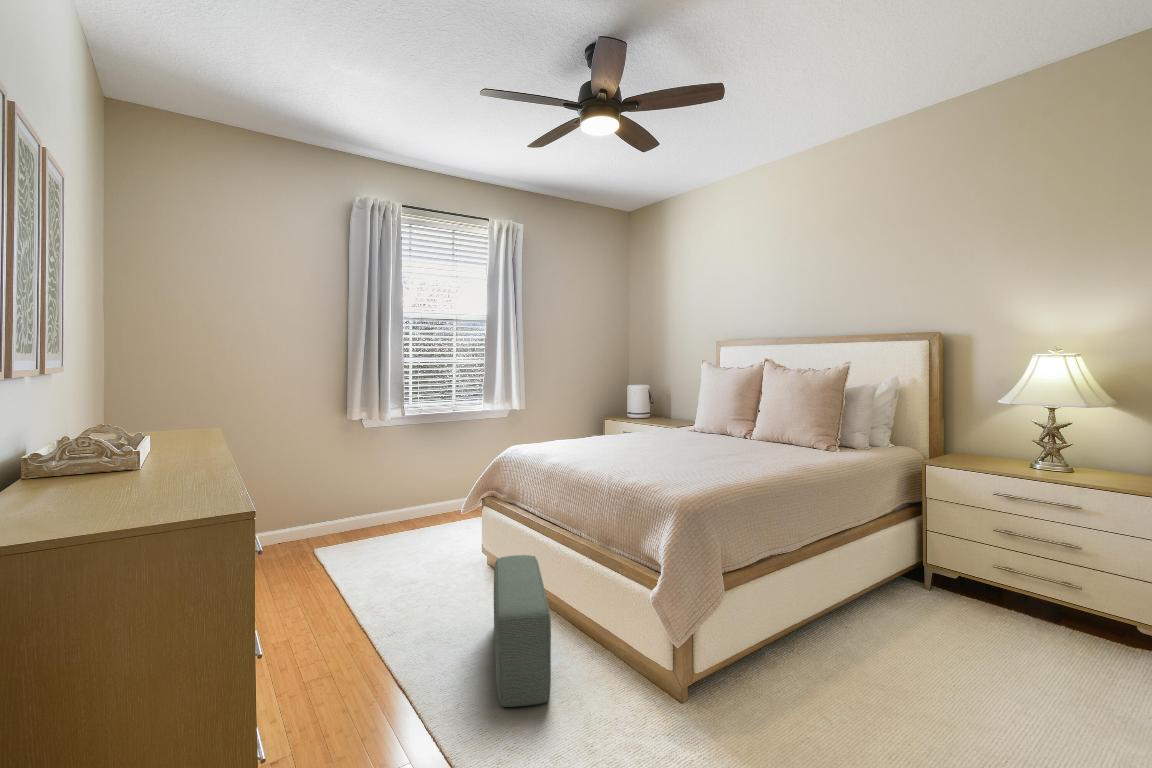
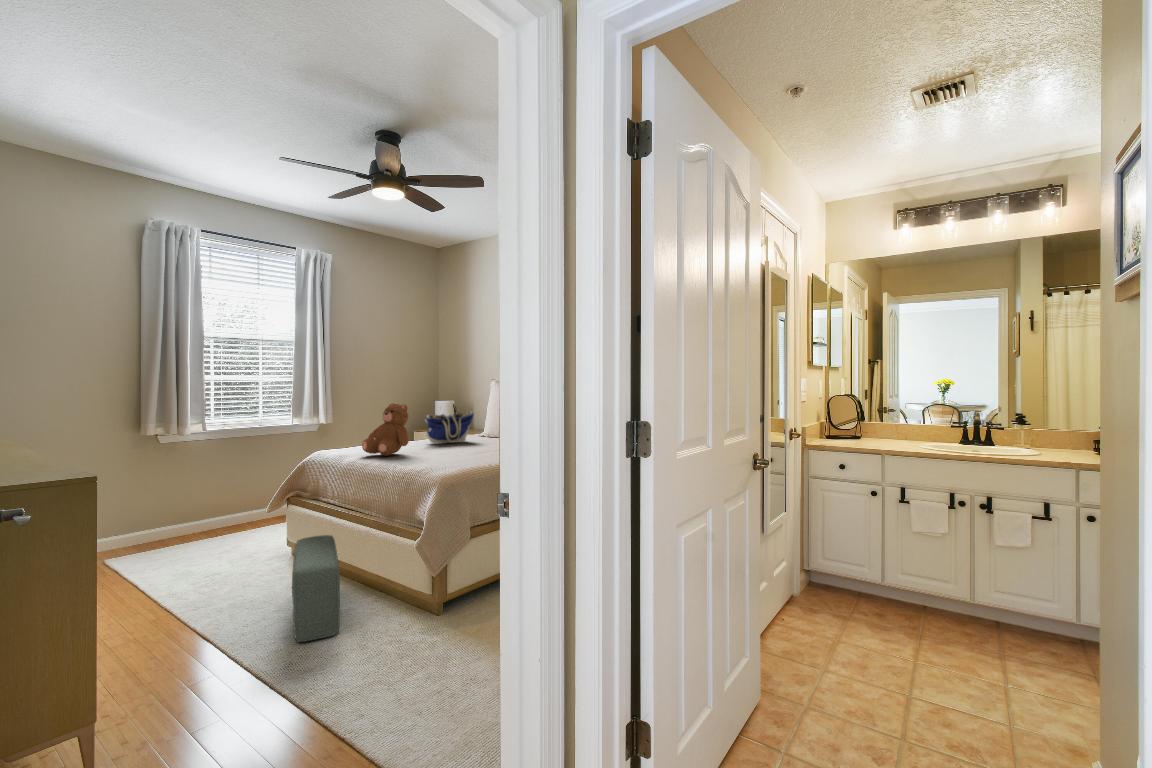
teddy bear: none [566,394,622,461] -> present [362,403,409,456]
tote bag: none [633,405,692,444] -> present [425,412,473,444]

